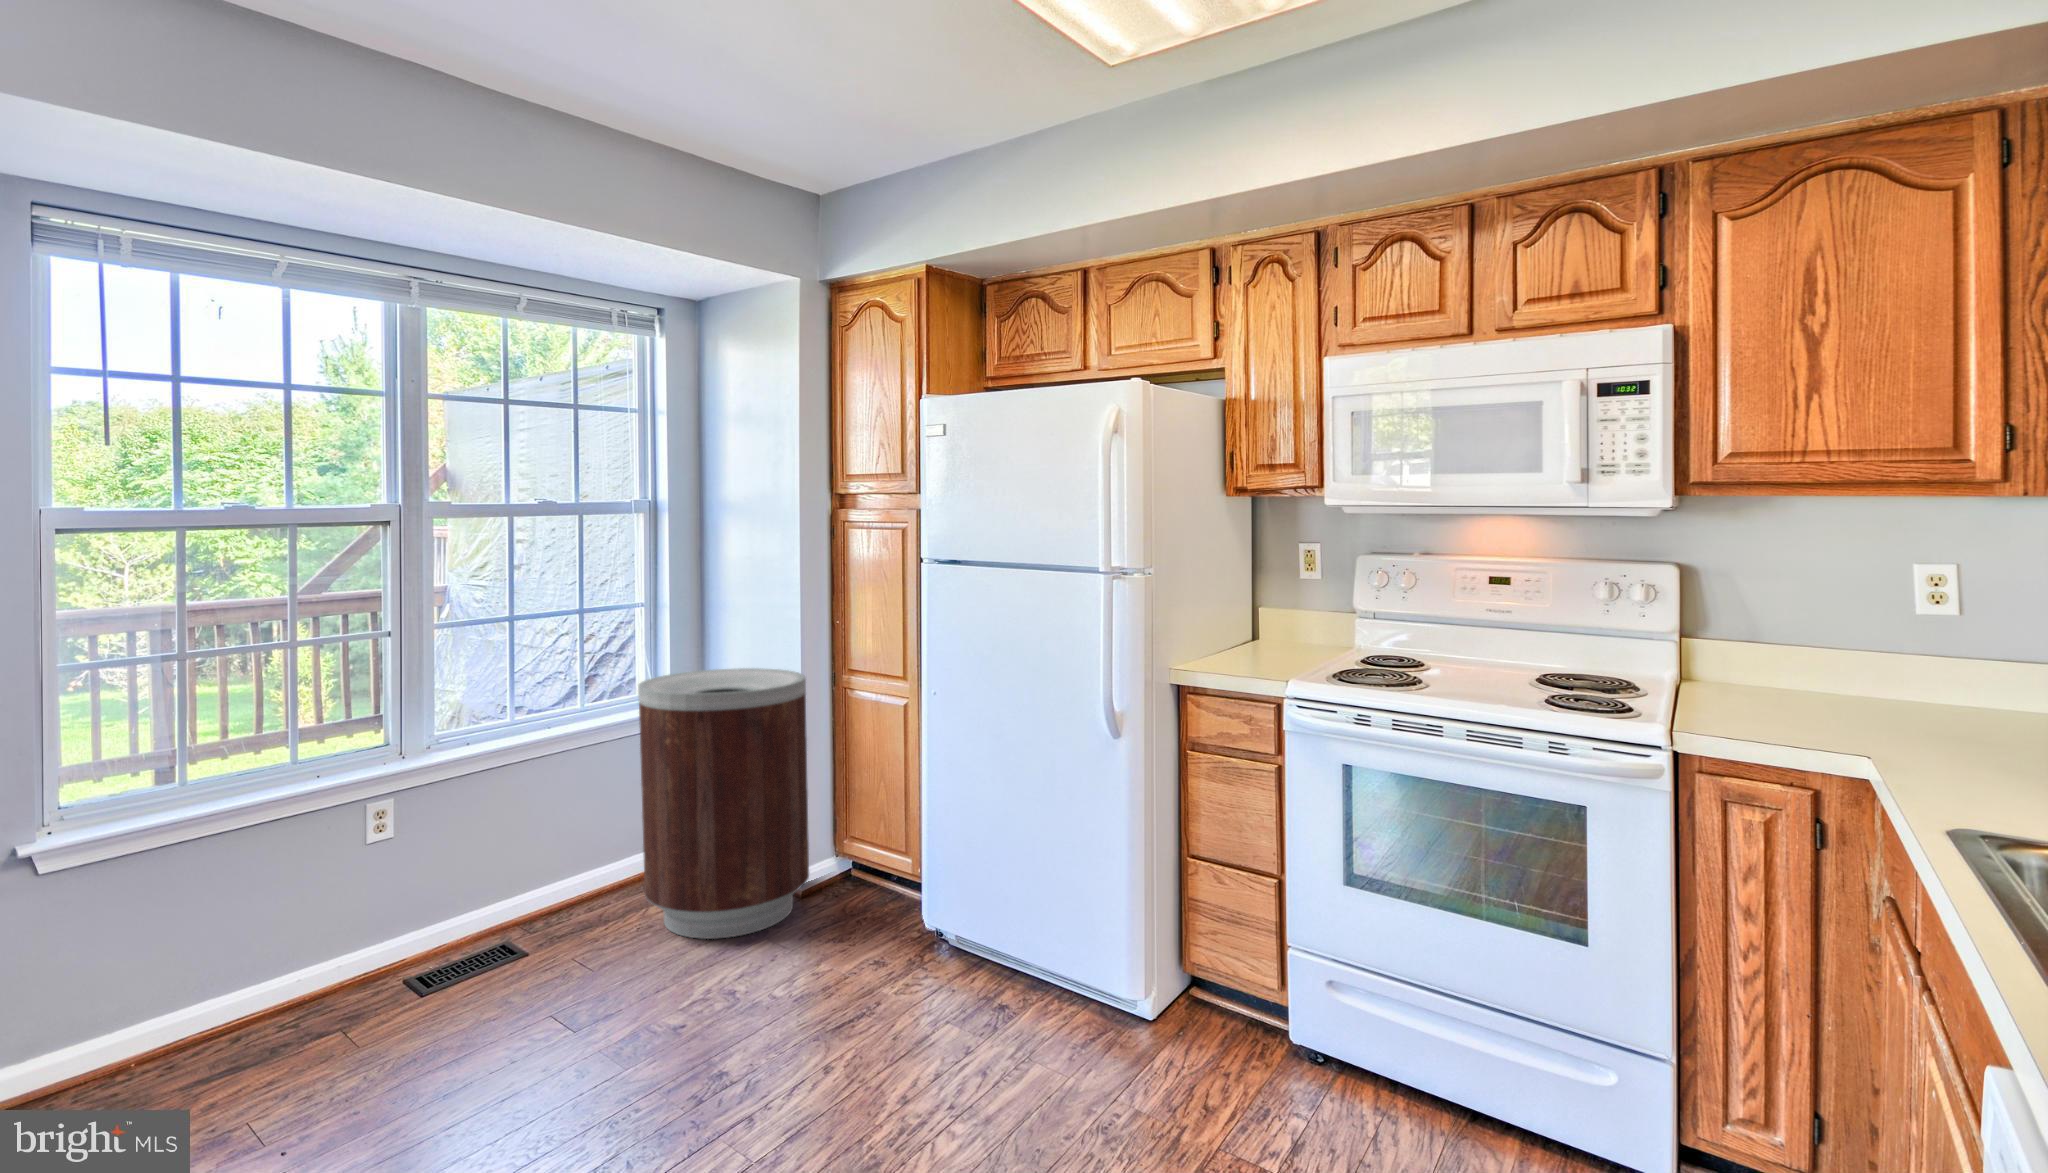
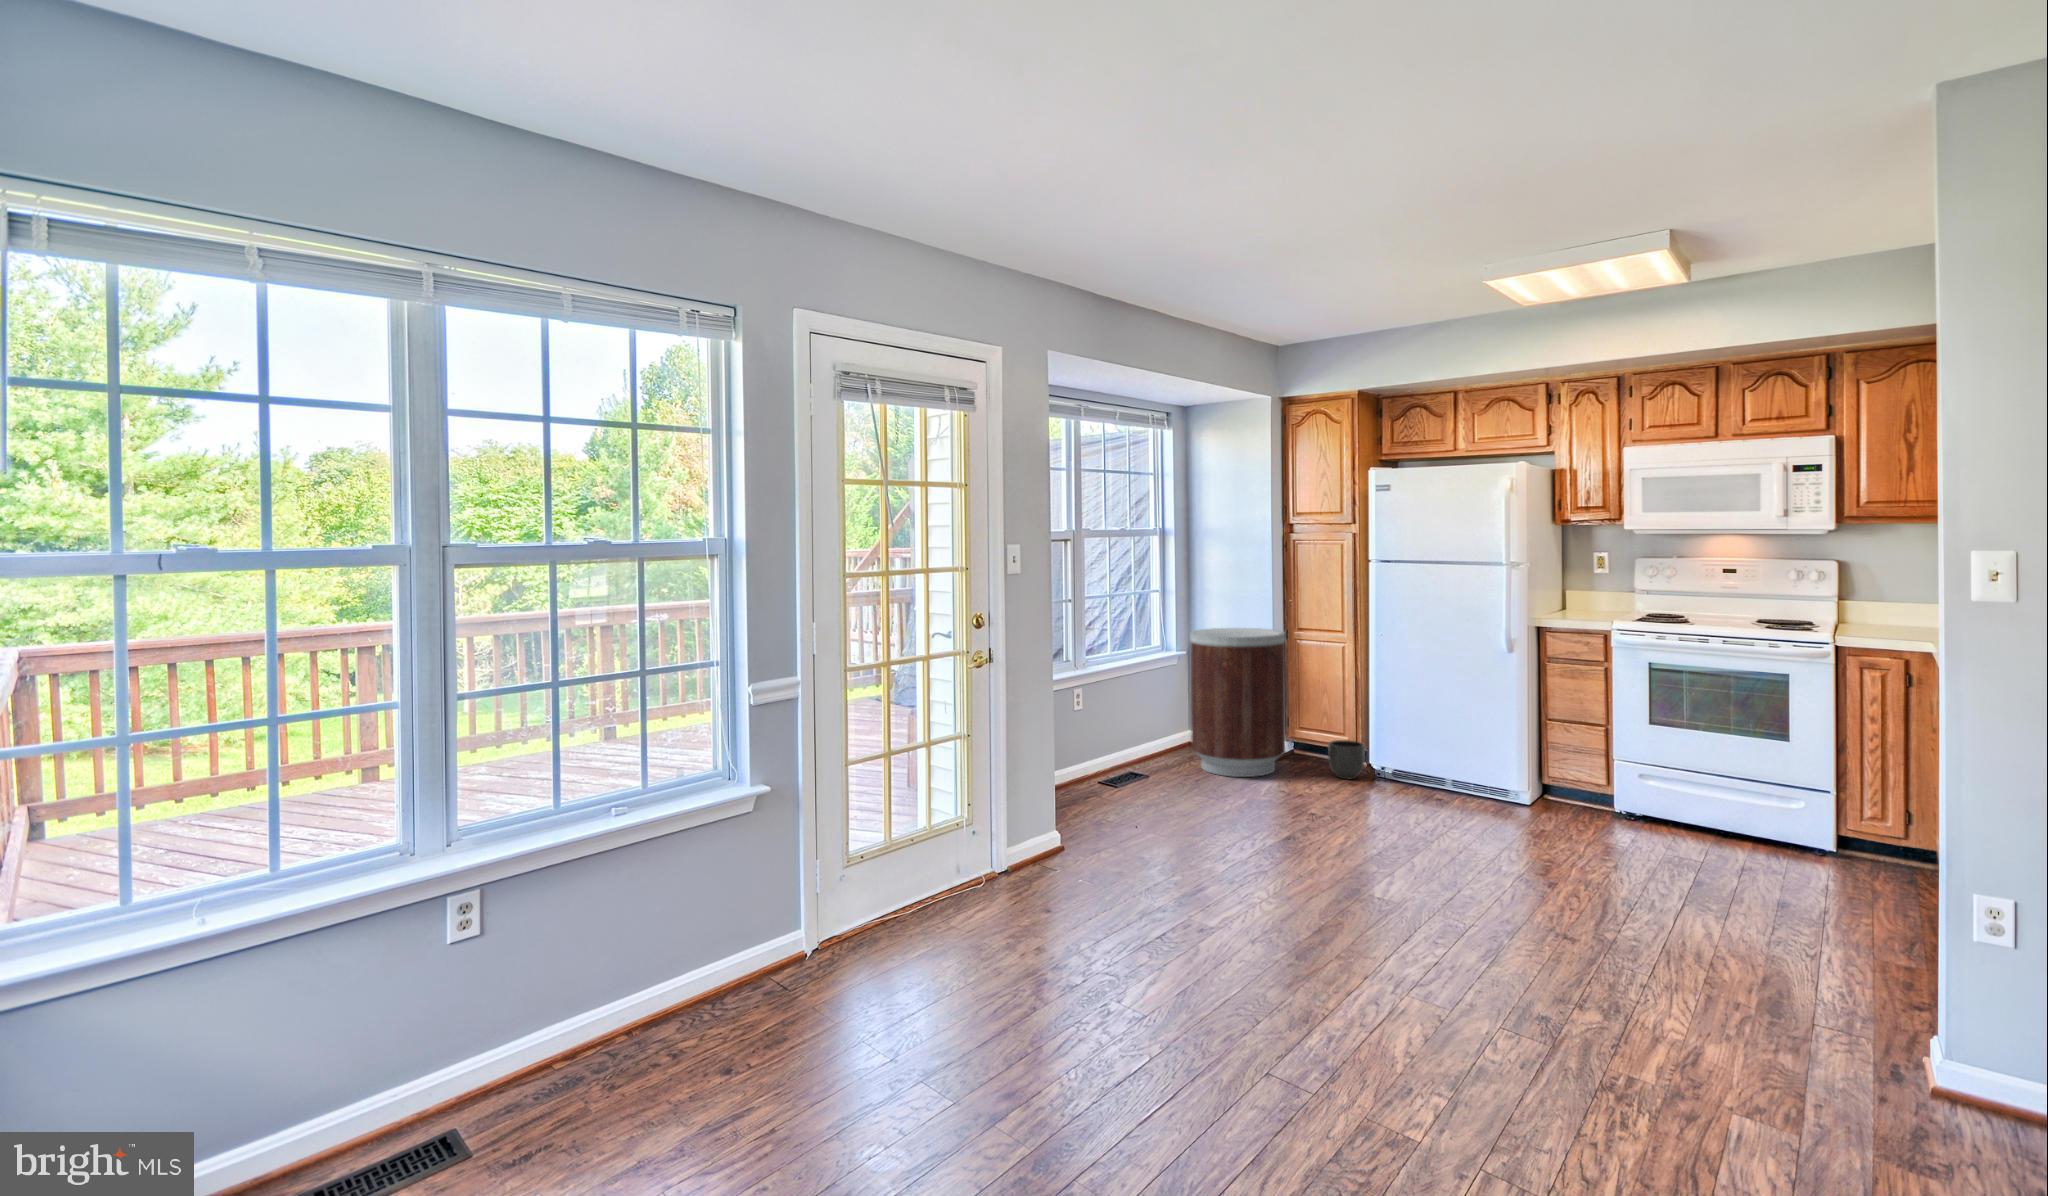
planter: none [860,867,921,942] -> present [1328,740,1365,779]

